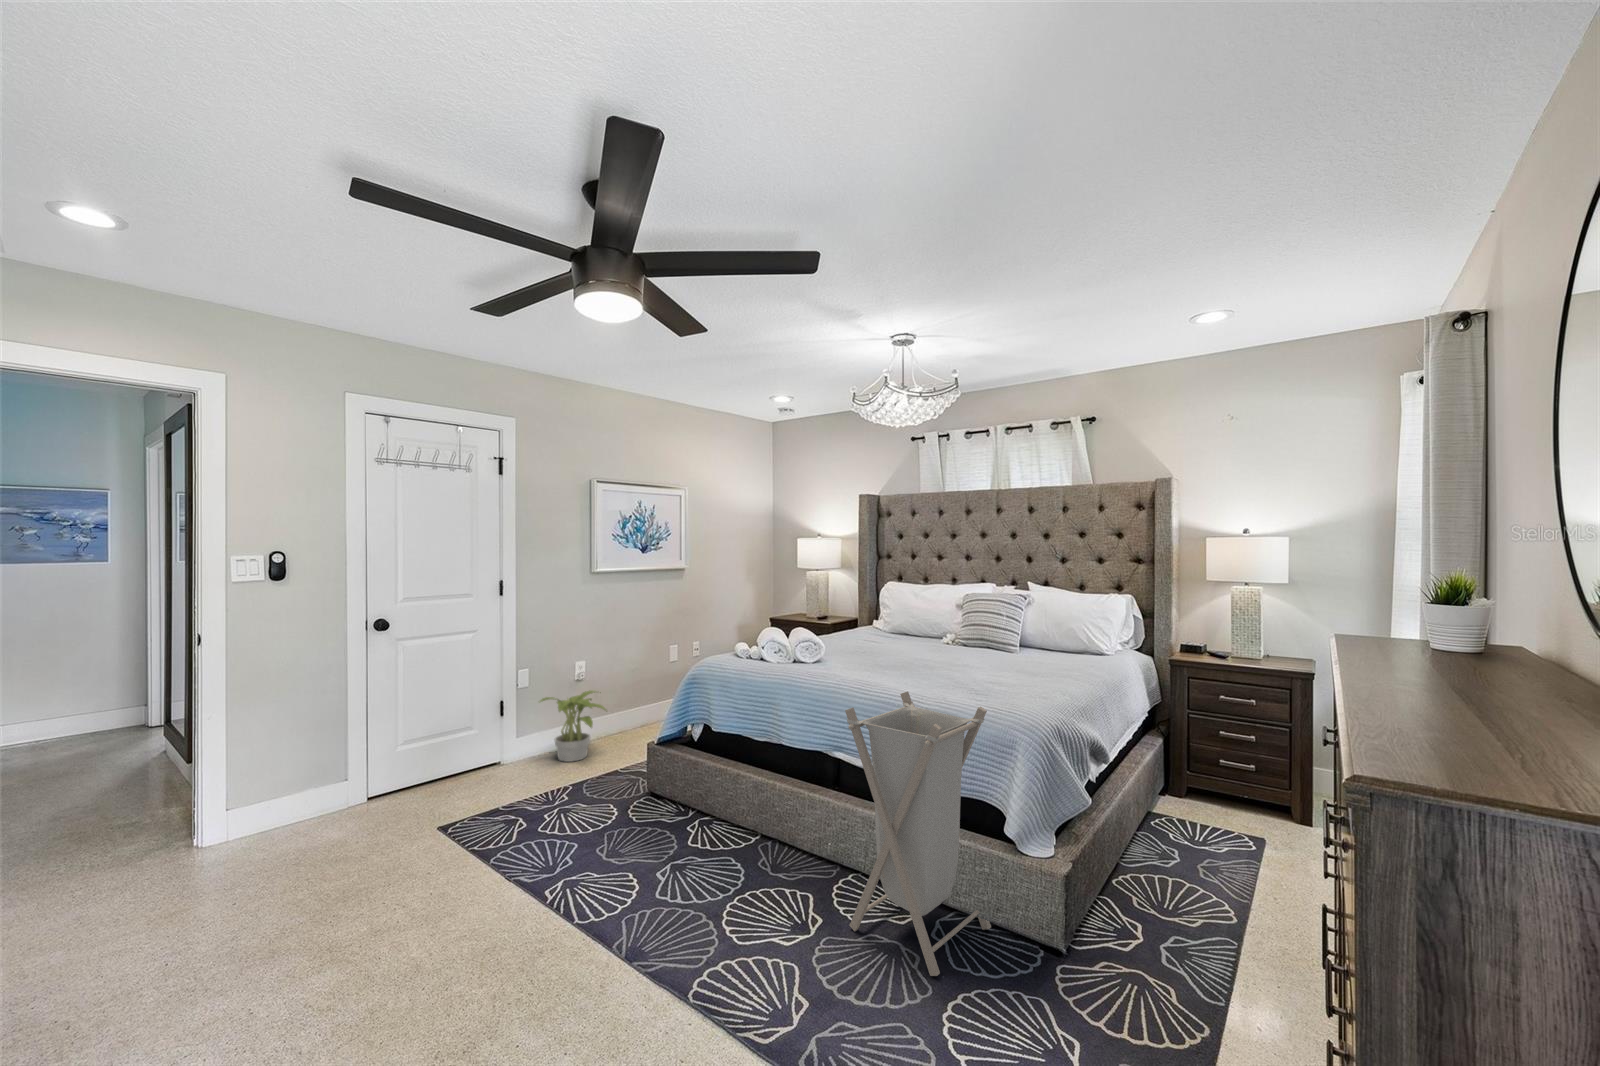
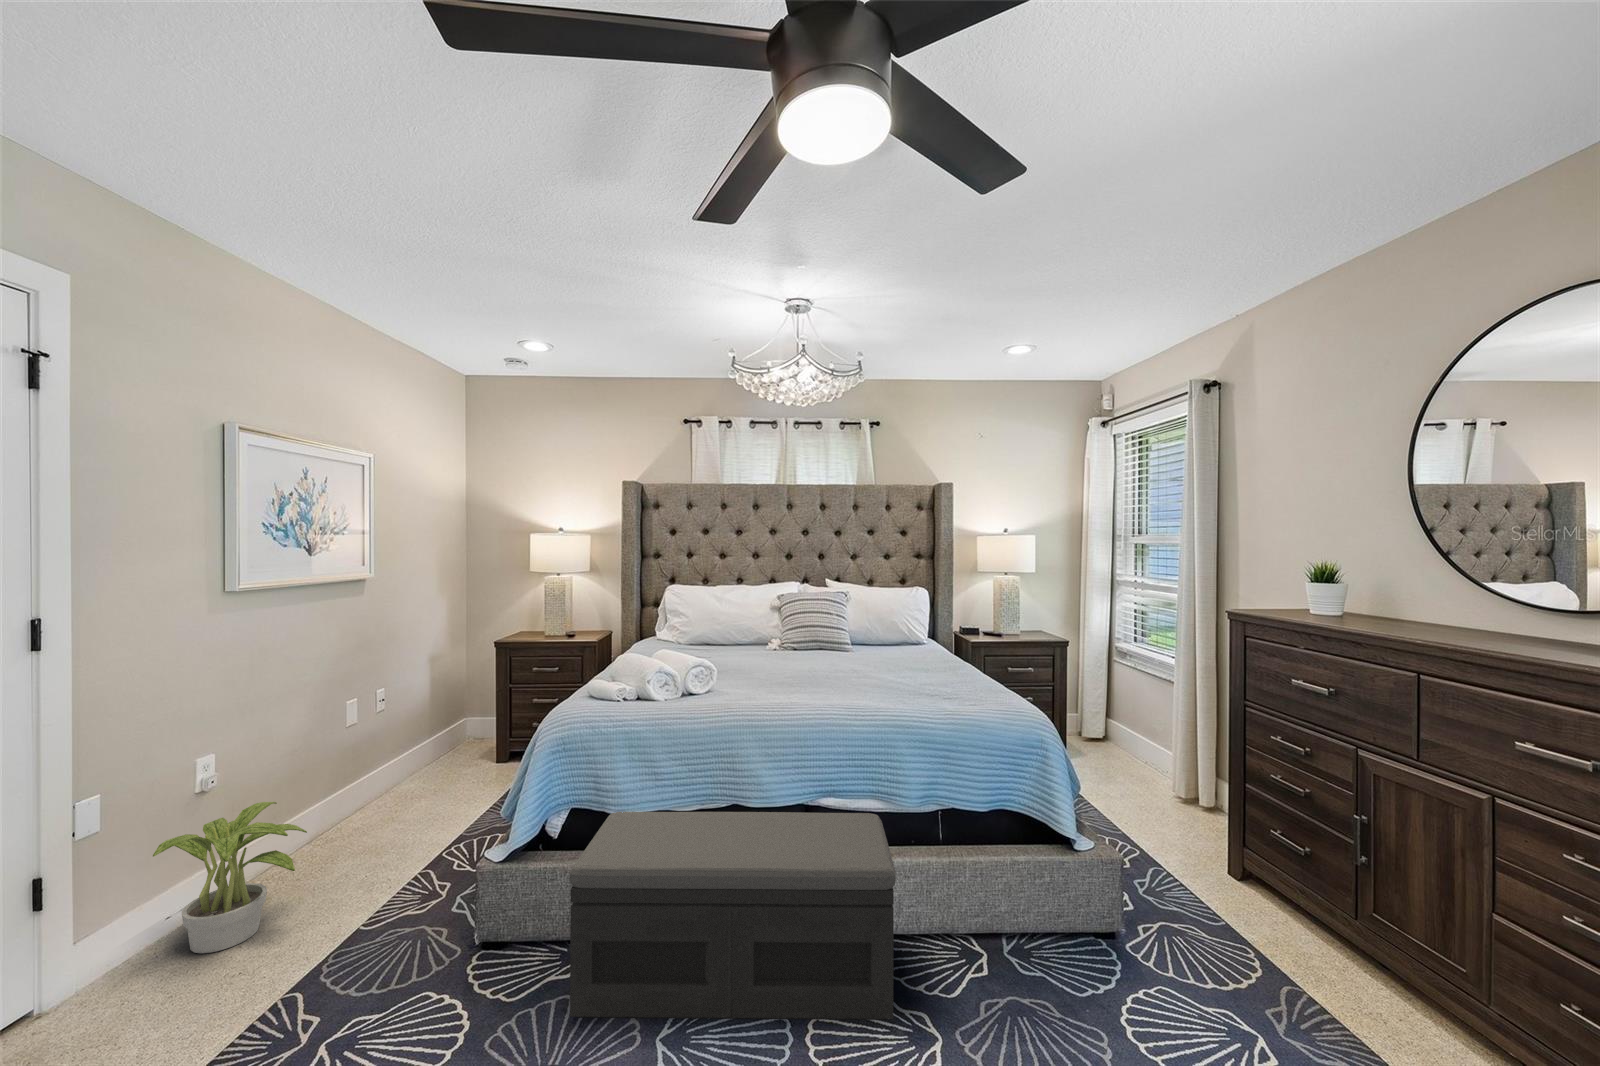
laundry hamper: present [845,691,991,976] -> none [938,708,1090,1018]
storage bench: none [647,729,857,911] -> present [570,812,896,1020]

